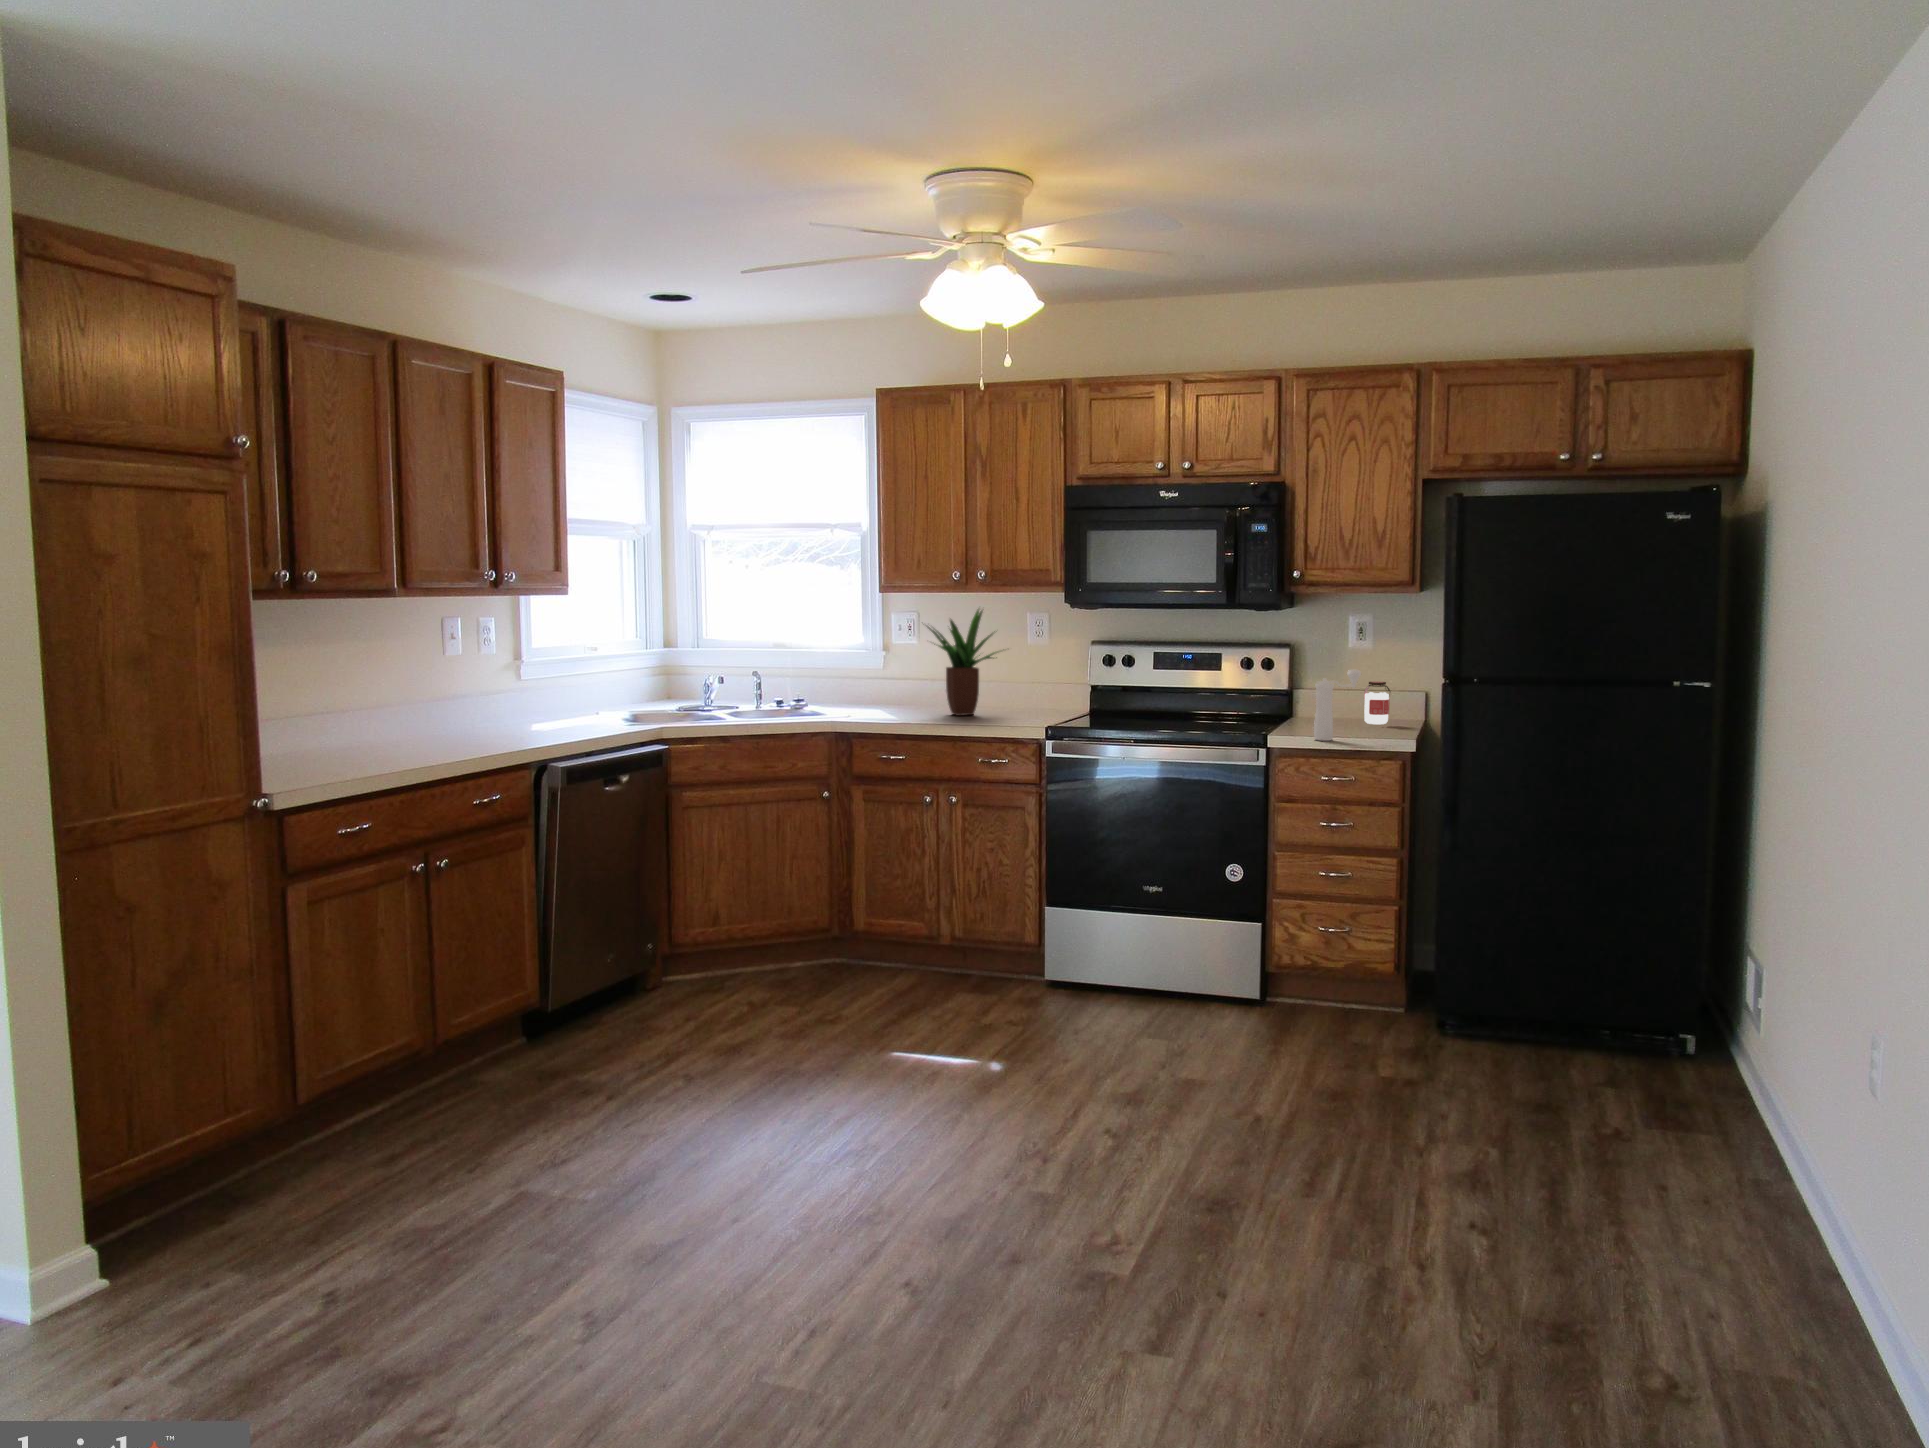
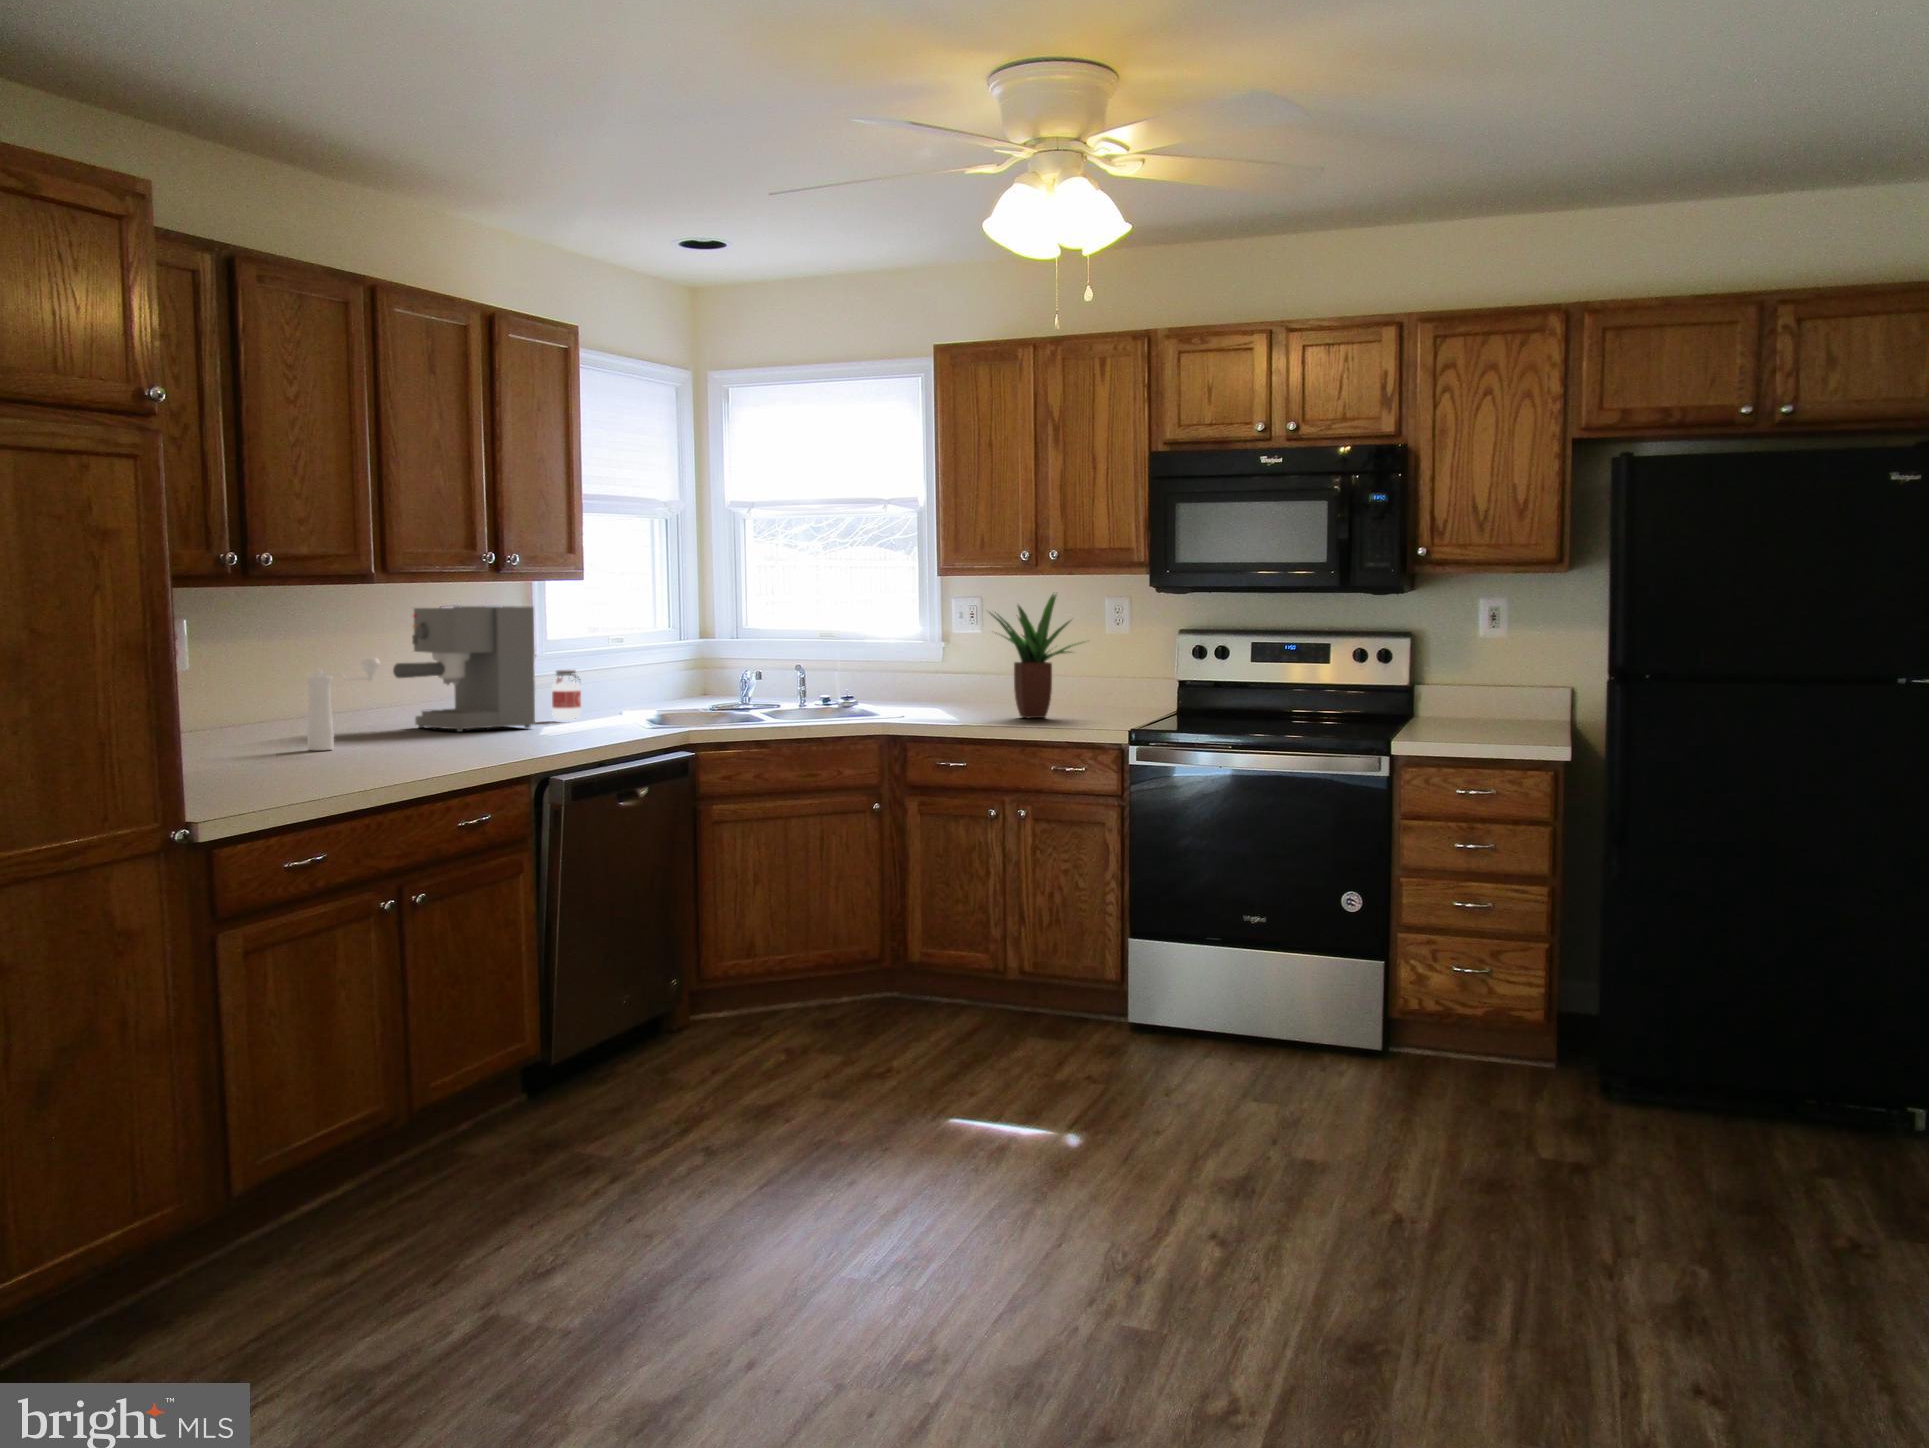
coffee maker: none [394,623,526,738] -> present [393,606,535,732]
pepper mill: present [1314,670,1361,741] -> present [305,658,380,751]
jar: present [1364,681,1390,724] -> present [552,670,581,720]

